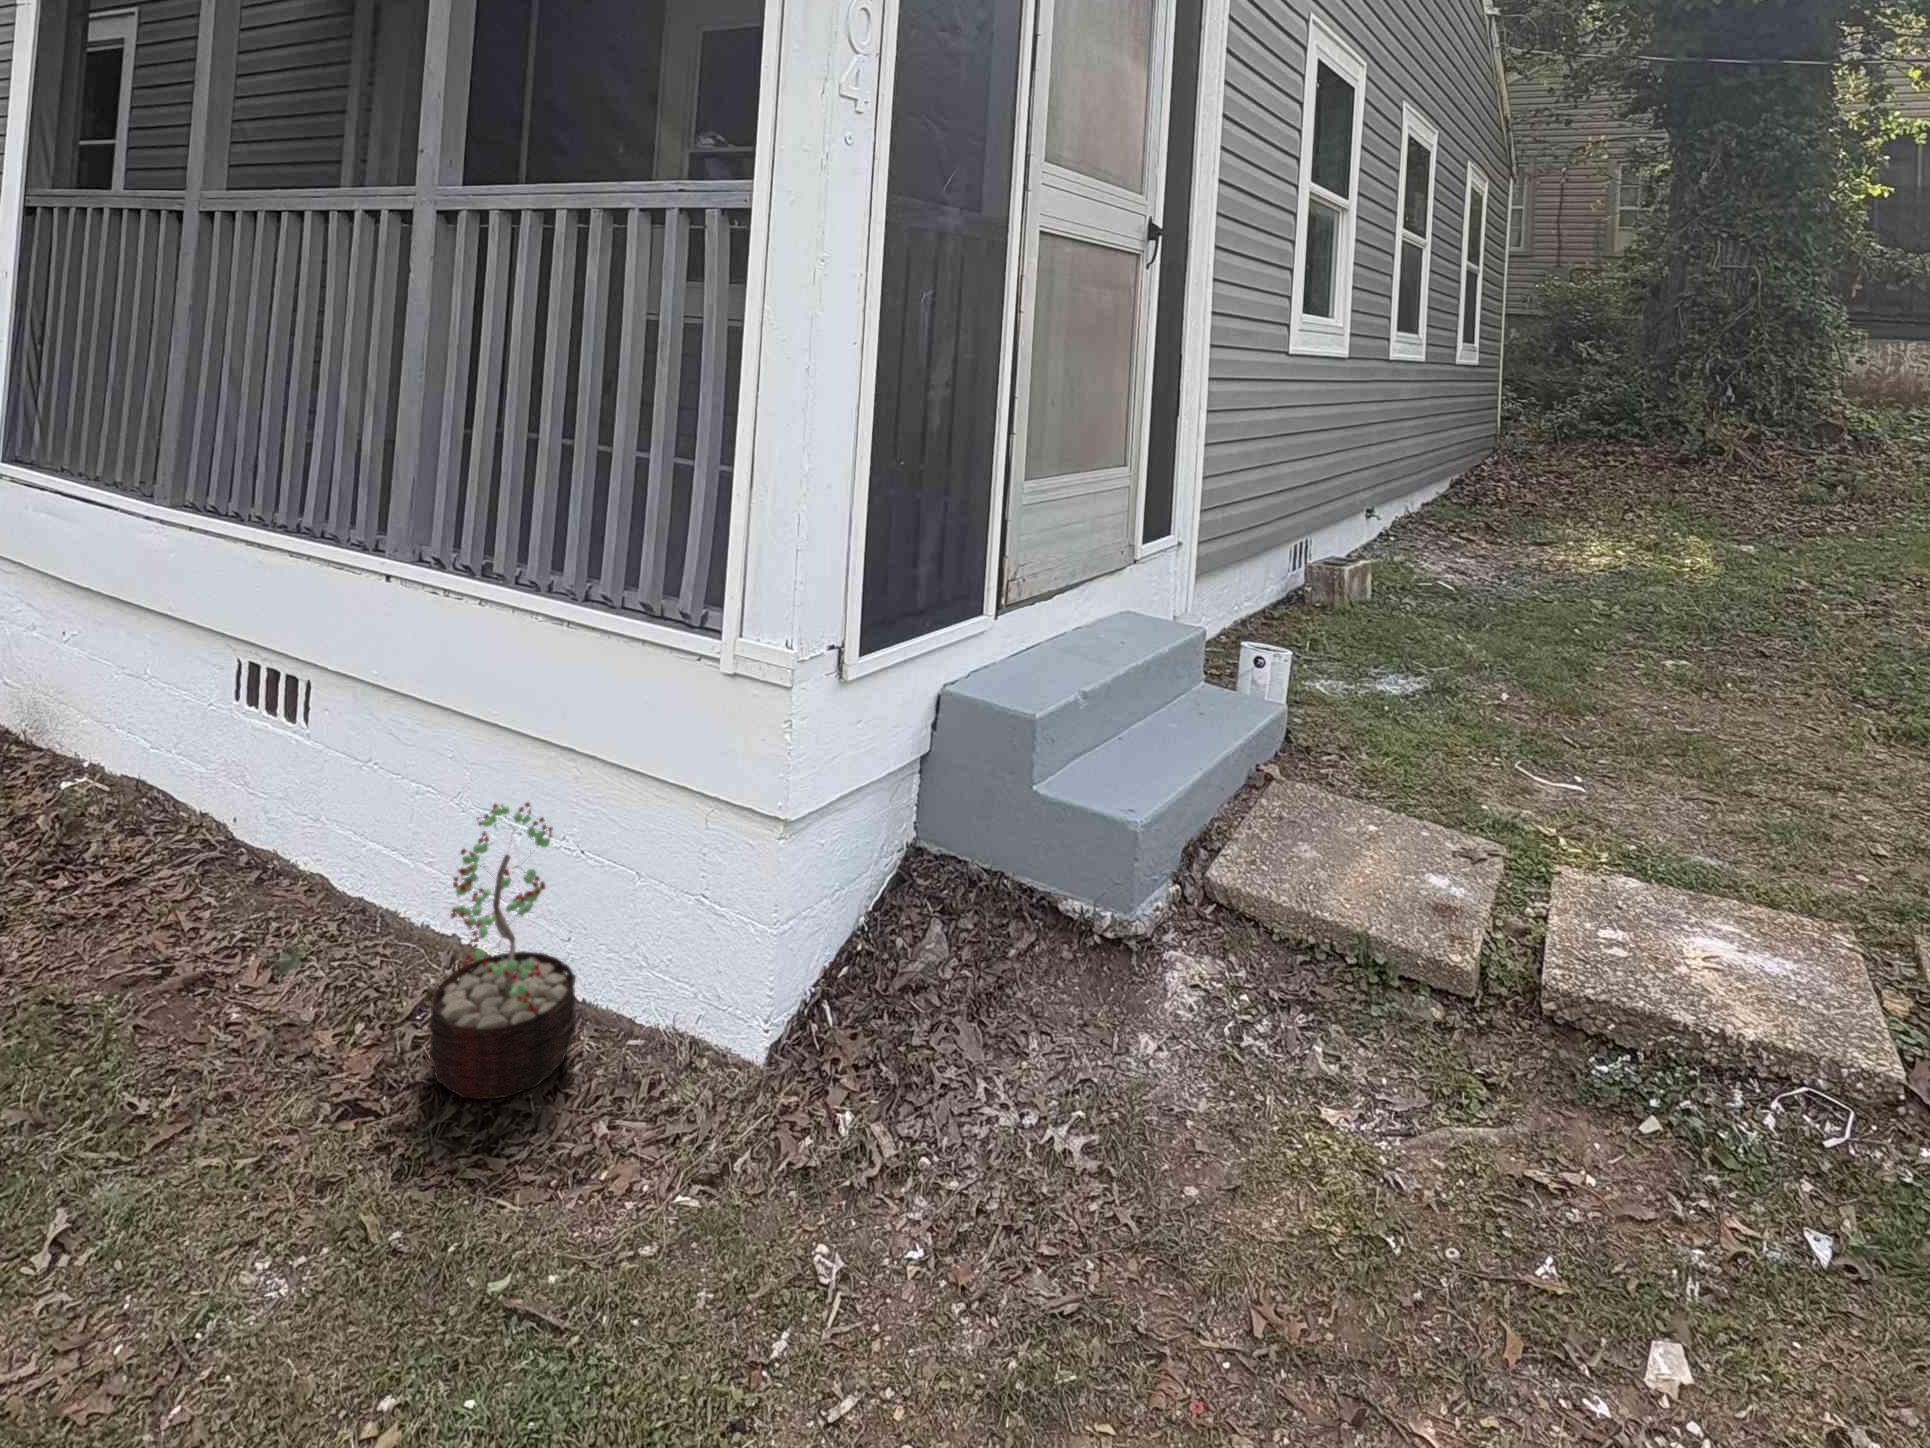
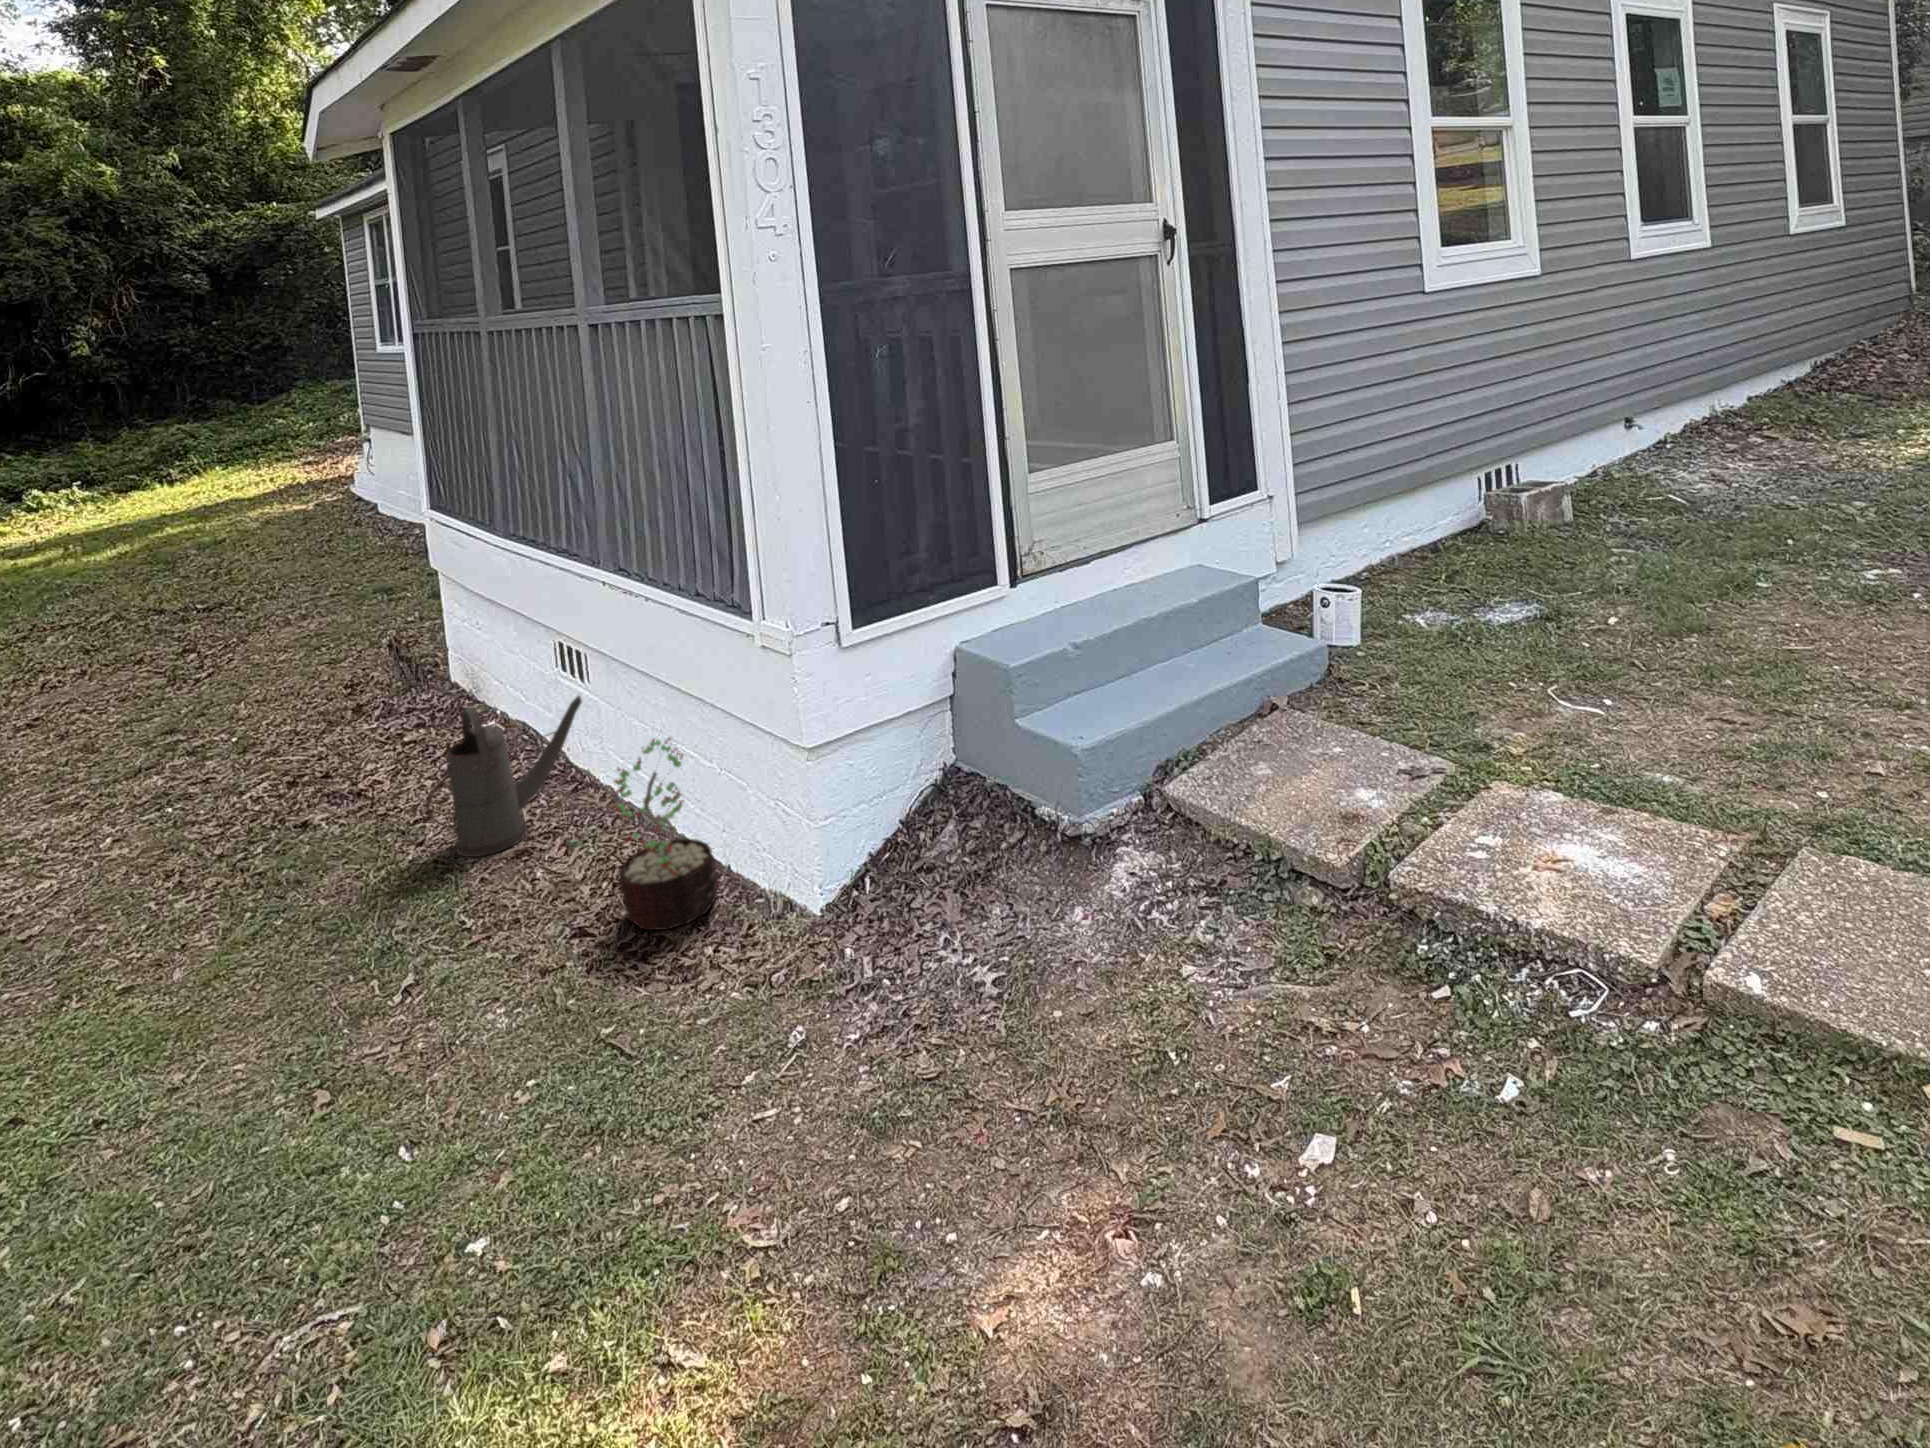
watering can: none [29,735,298,988] -> present [426,696,582,857]

